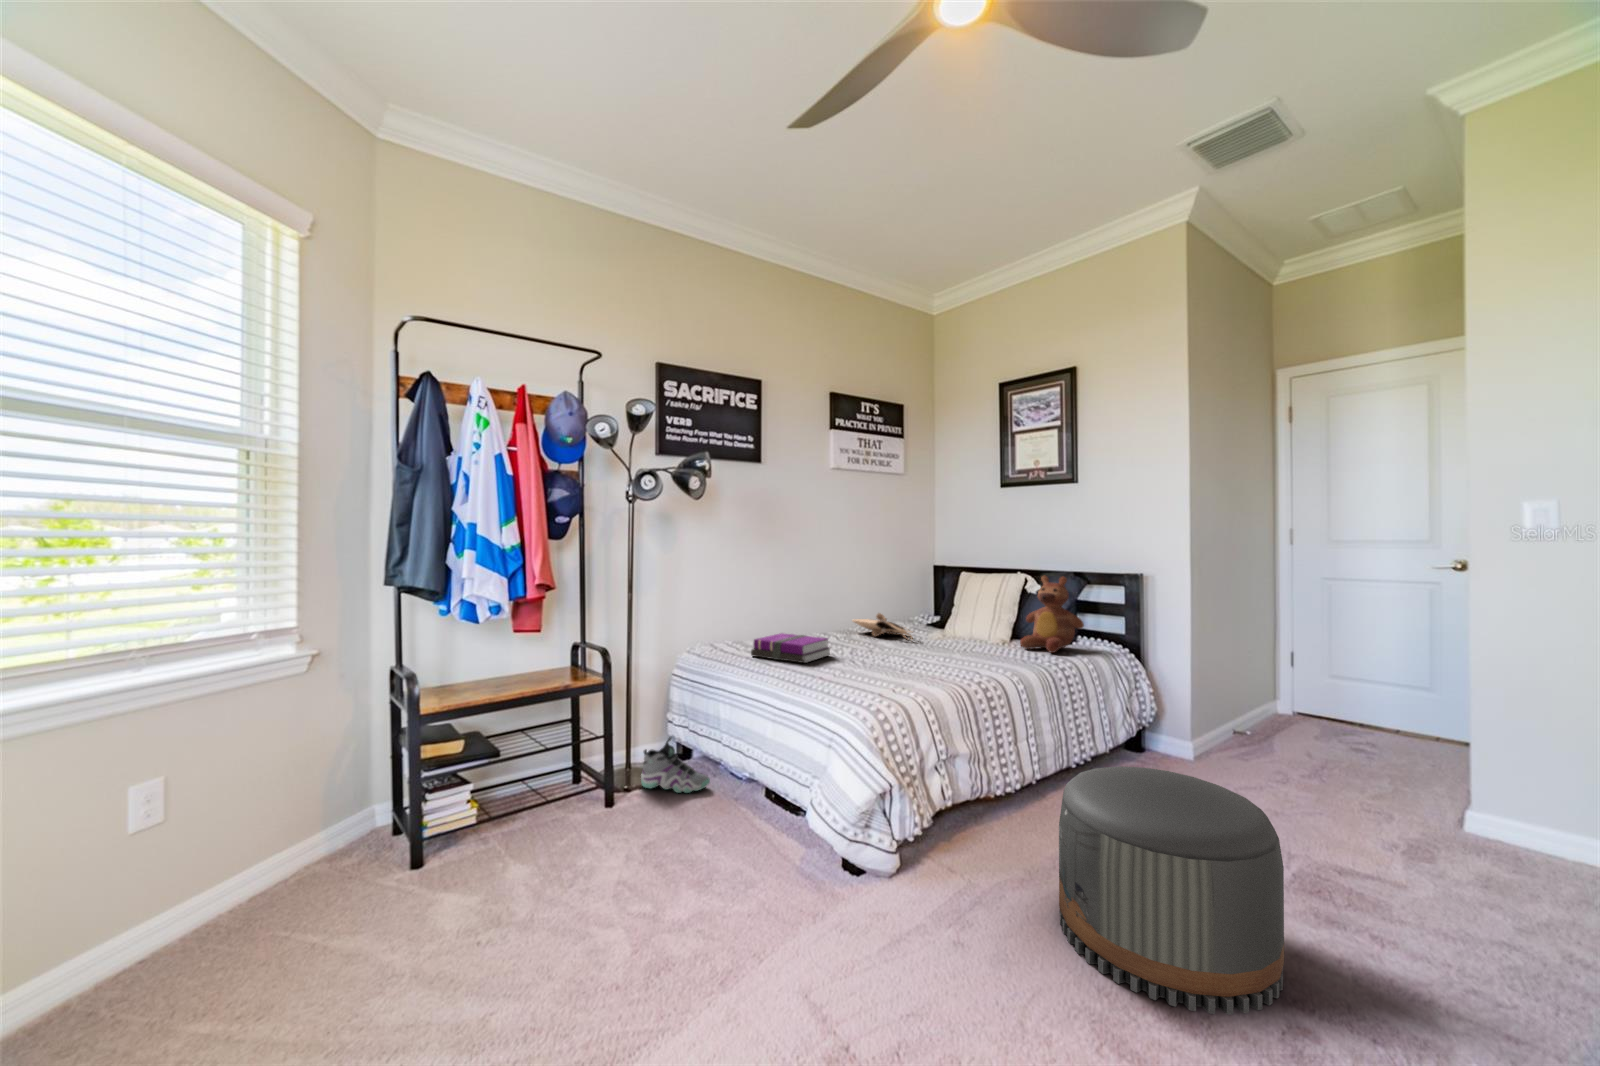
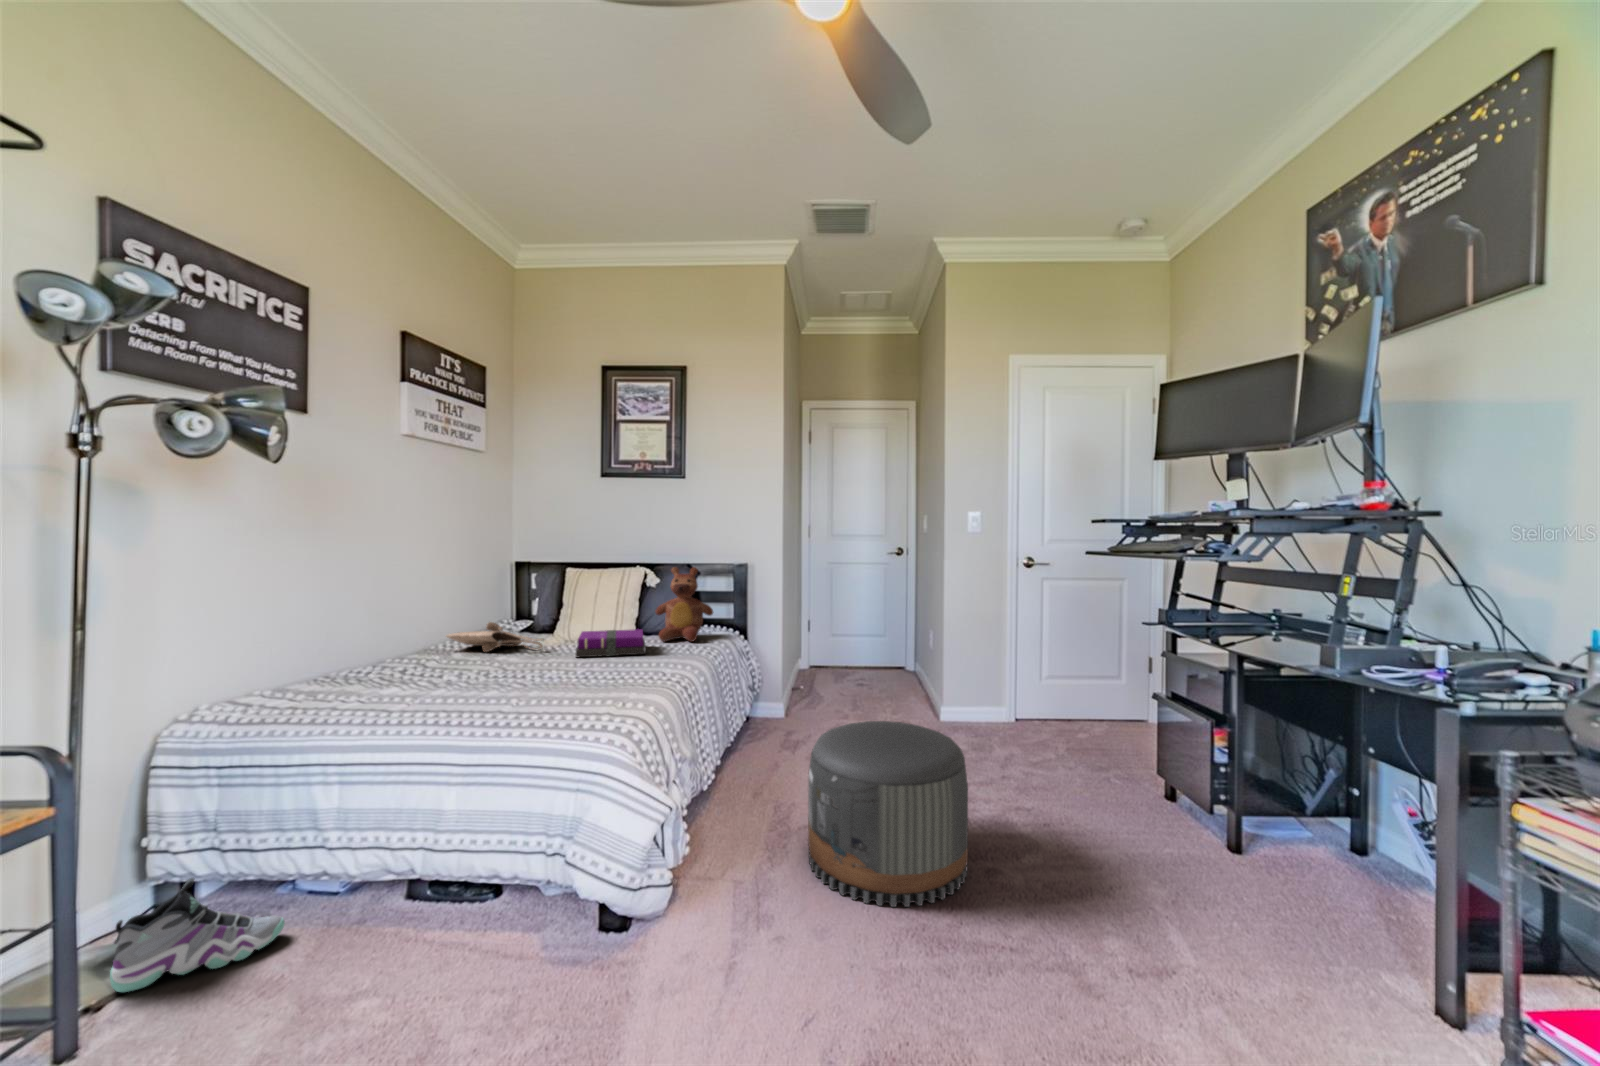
notebook: present [751,633,830,663] -> present [576,629,646,657]

